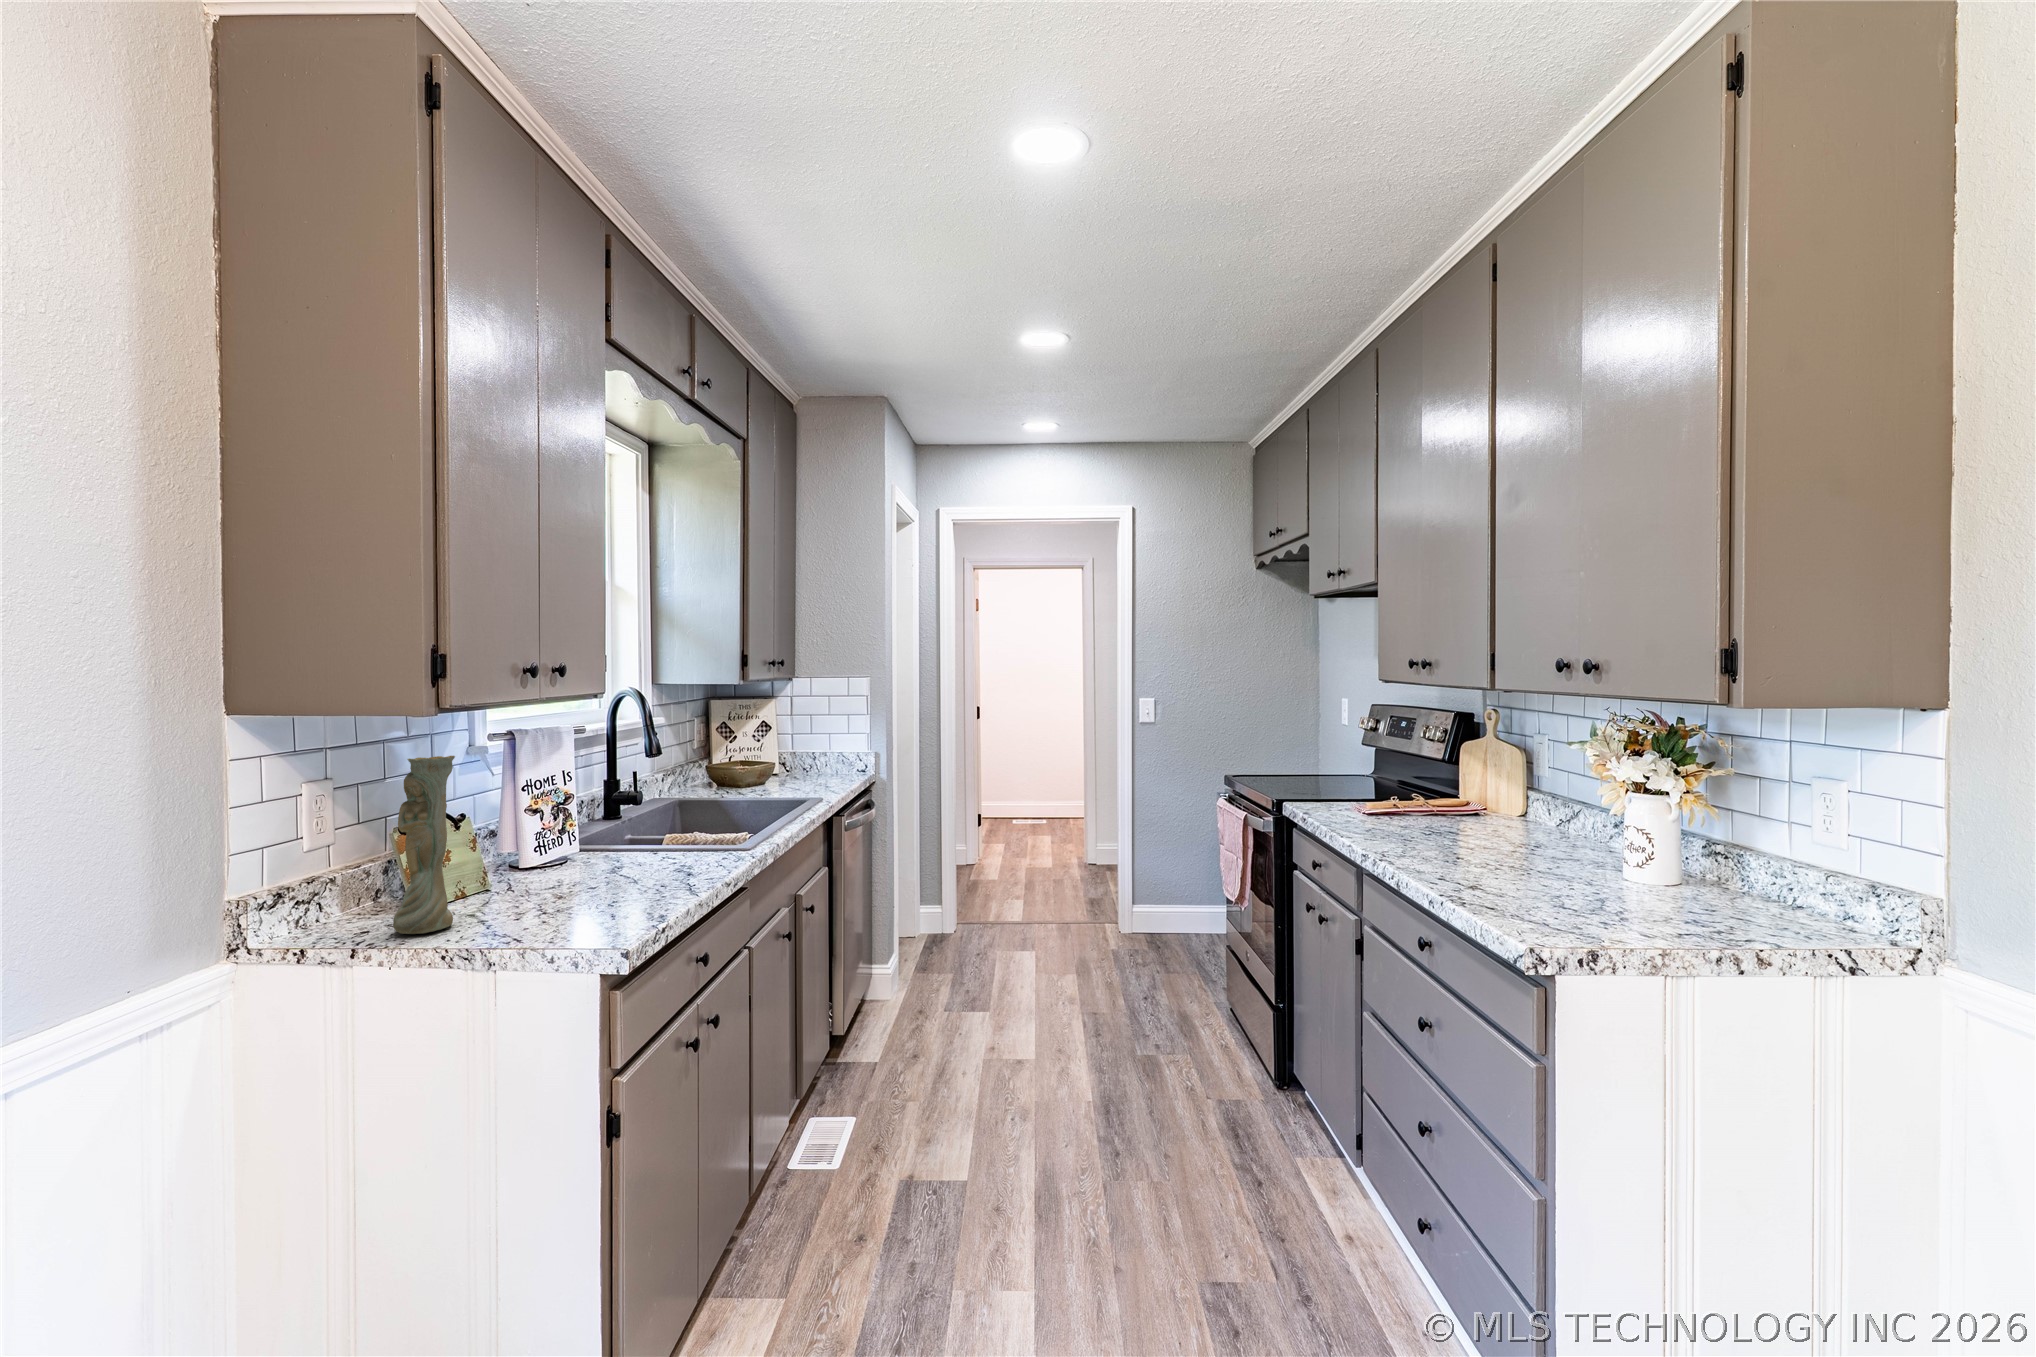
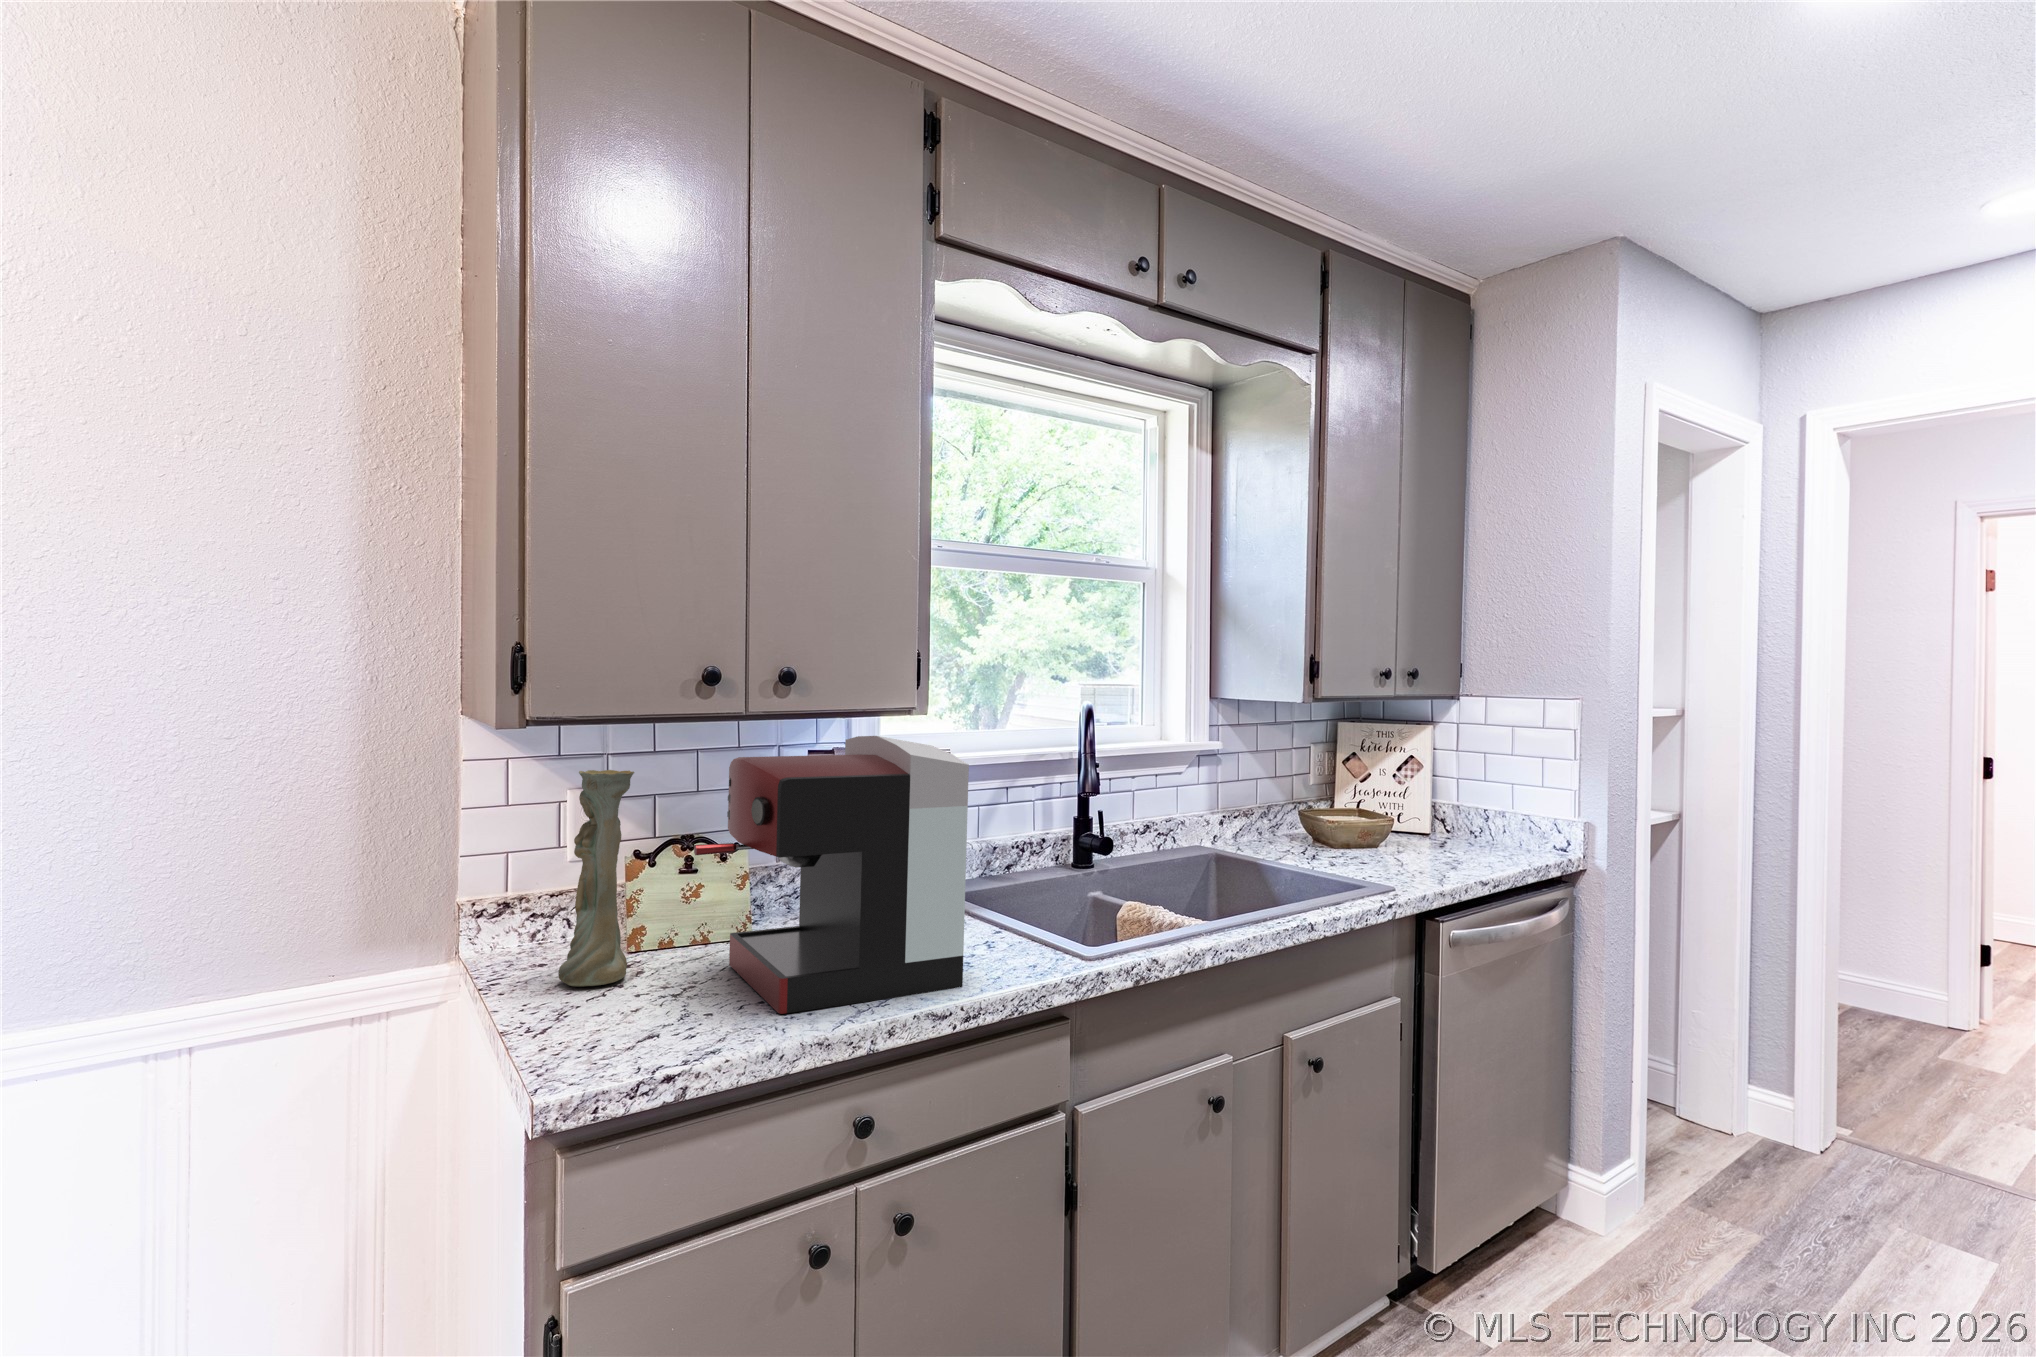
coffee maker: none [503,715,695,906] -> present [694,736,969,1014]

